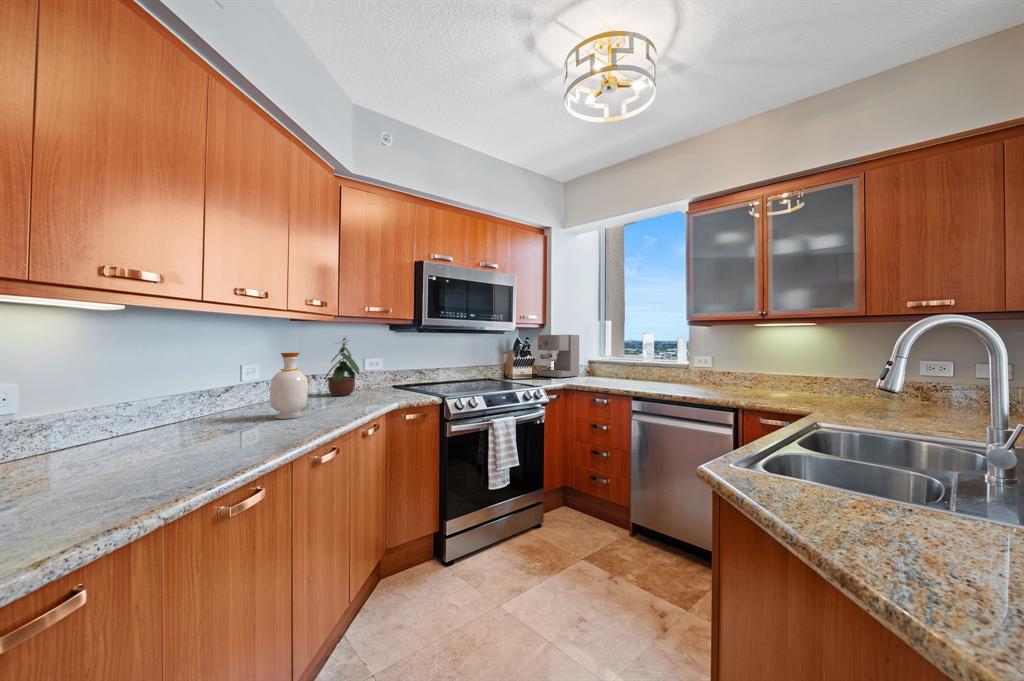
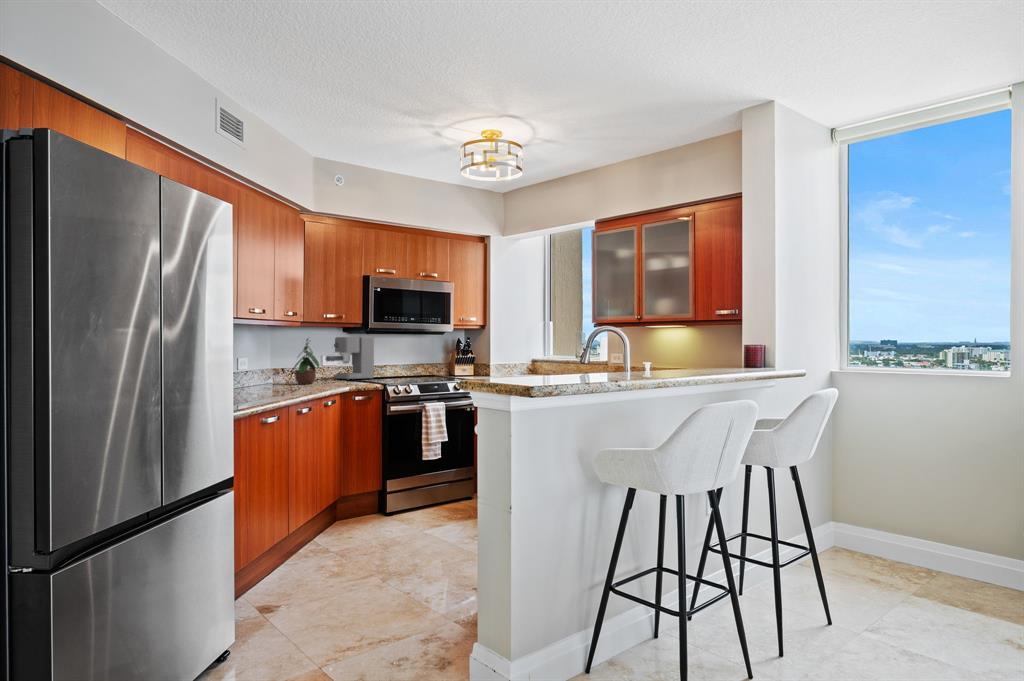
coffee maker: present [538,335,579,378] -> present [326,337,374,380]
bottle: present [270,353,310,419] -> none [263,349,289,393]

